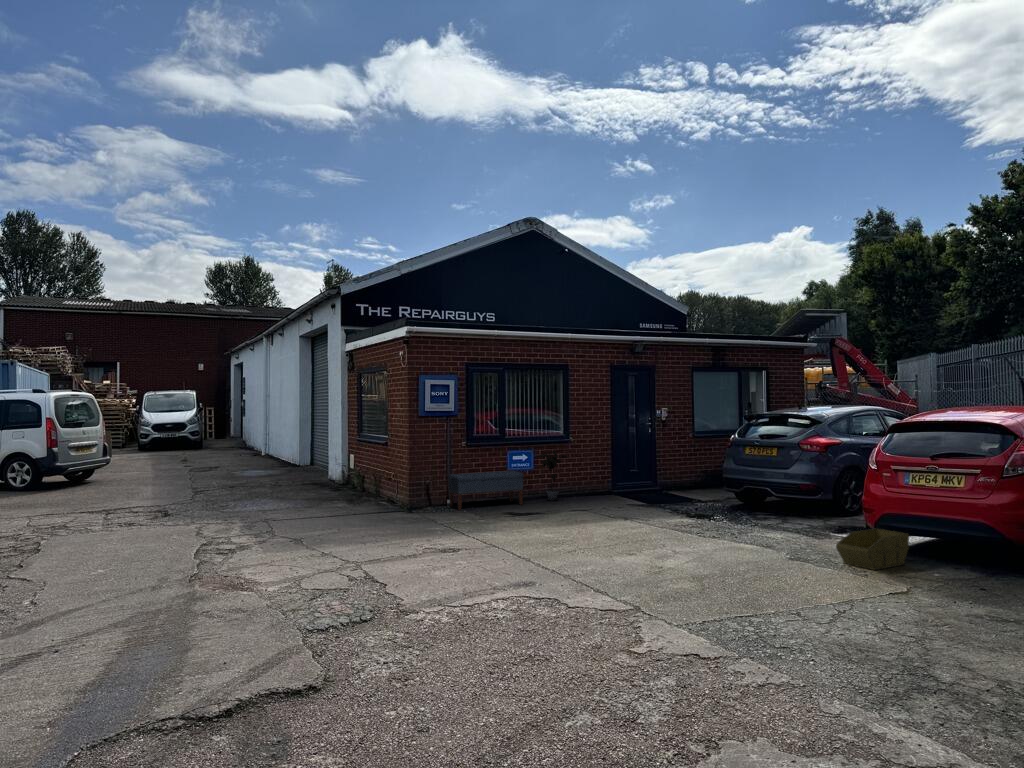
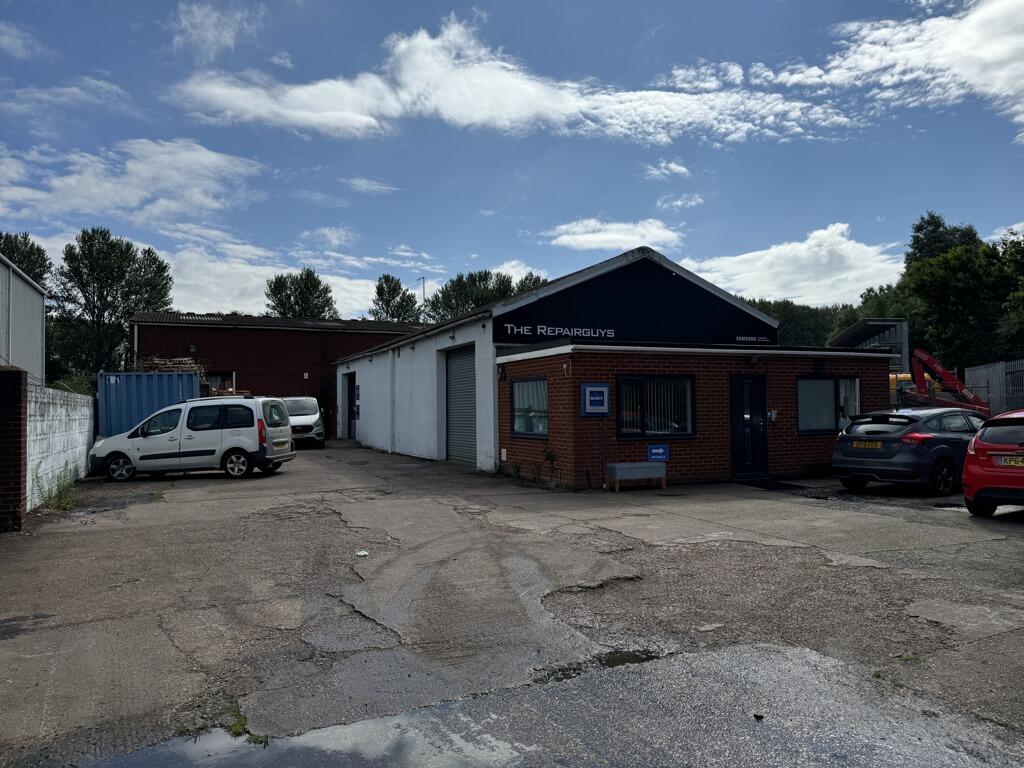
potted plant: present [536,450,568,501] -> present [542,448,558,490]
storage bin: present [836,529,909,570] -> none [936,497,991,525]

